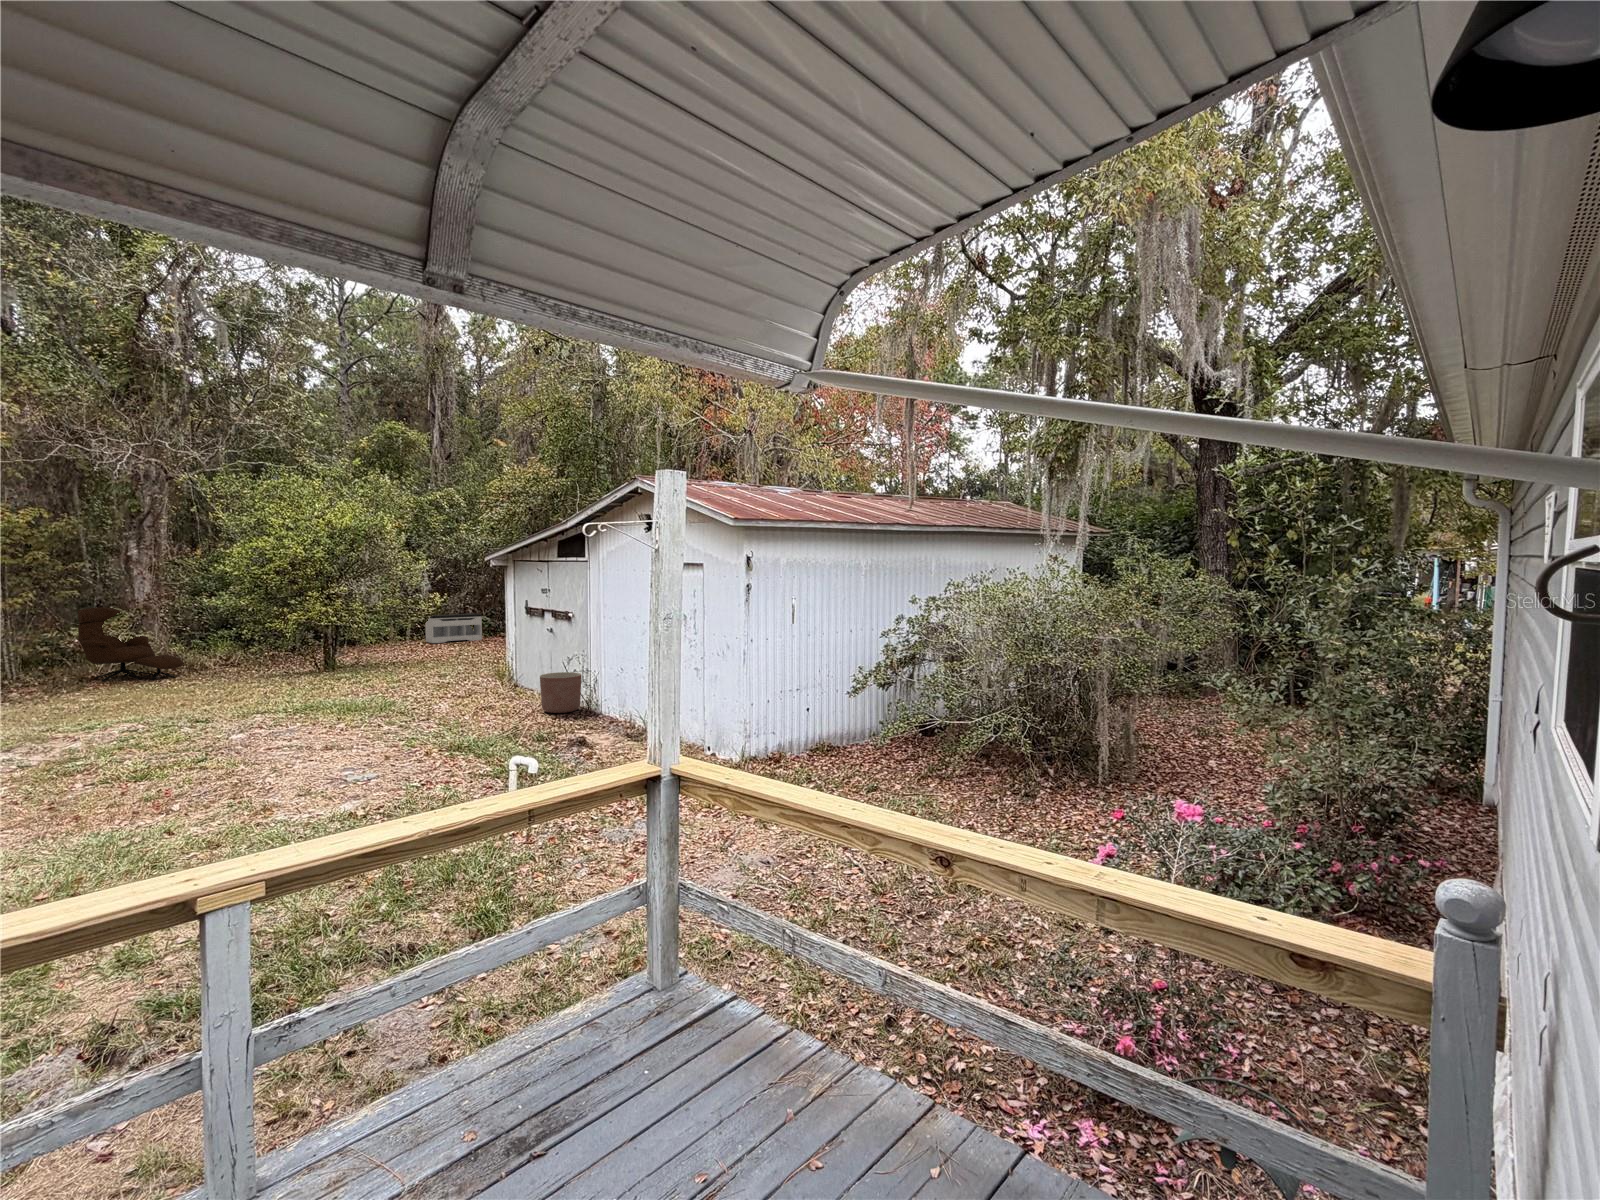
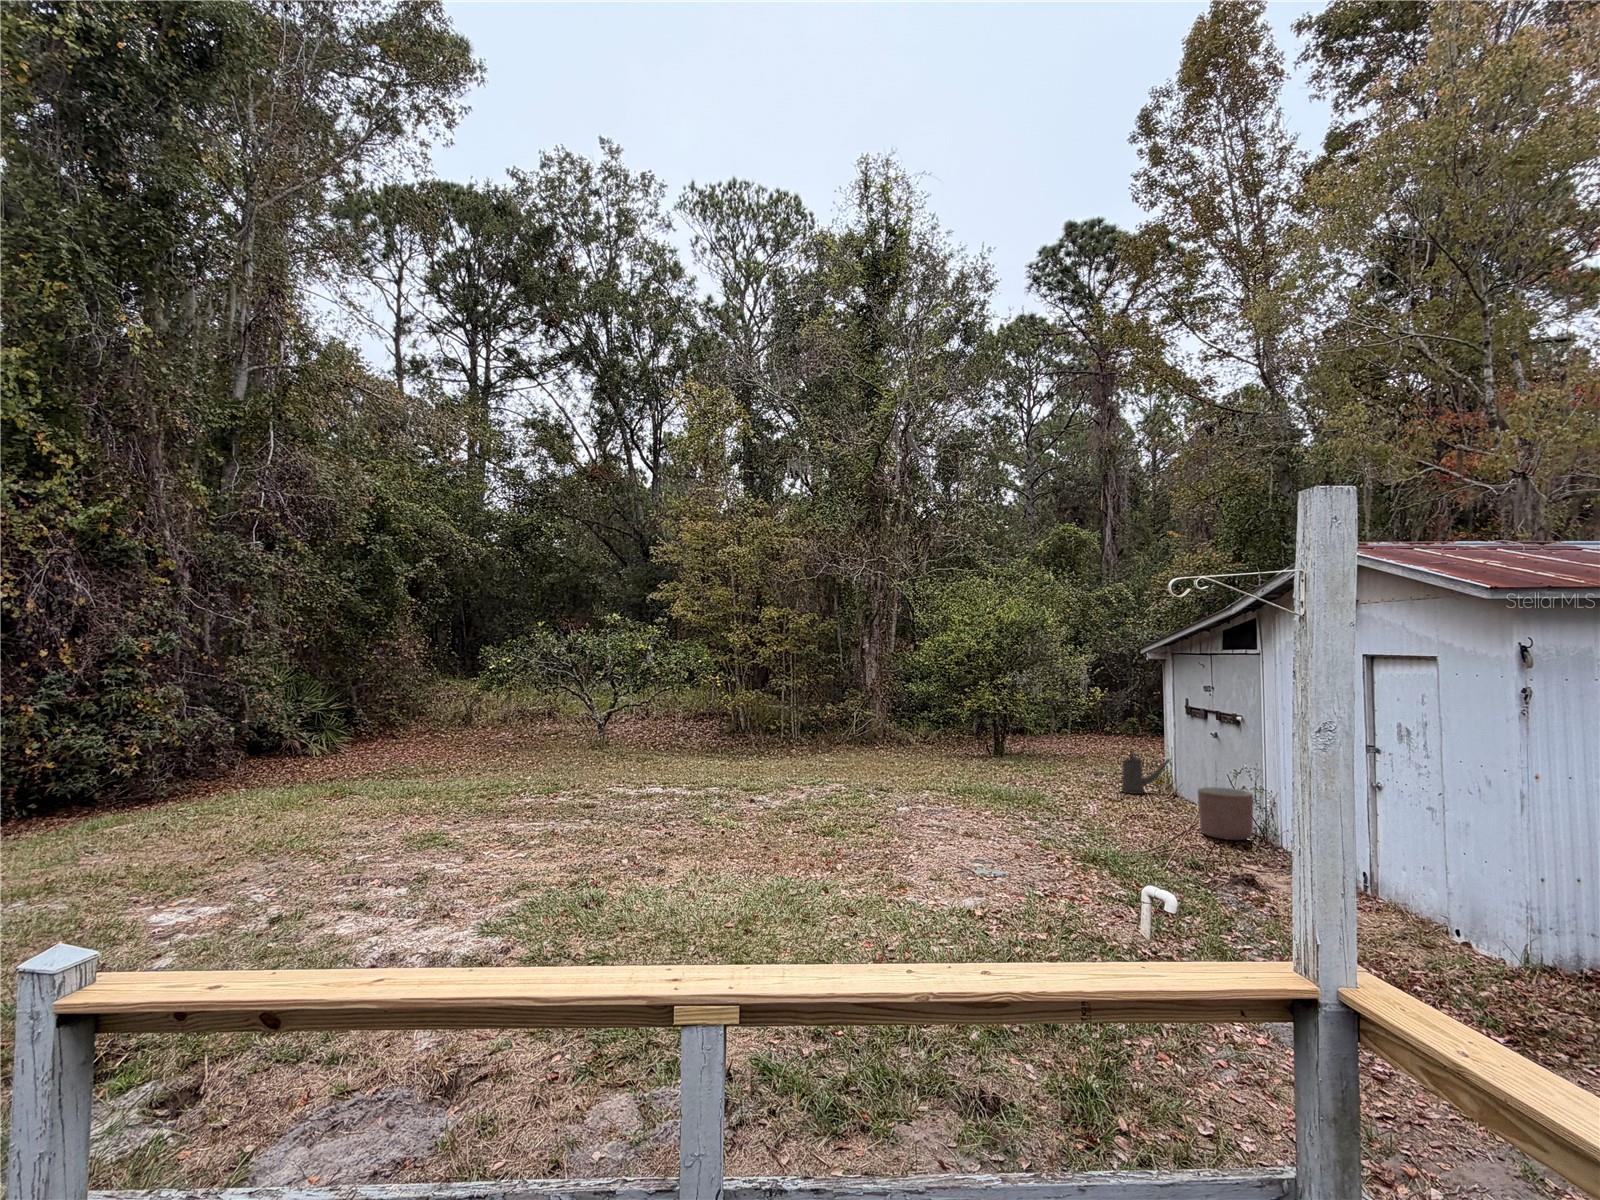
lounge chair: present [78,607,184,681] -> none [826,689,888,751]
bench: present [425,613,482,643] -> none [1086,710,1145,740]
watering can: none [463,649,513,688] -> present [1121,749,1170,794]

